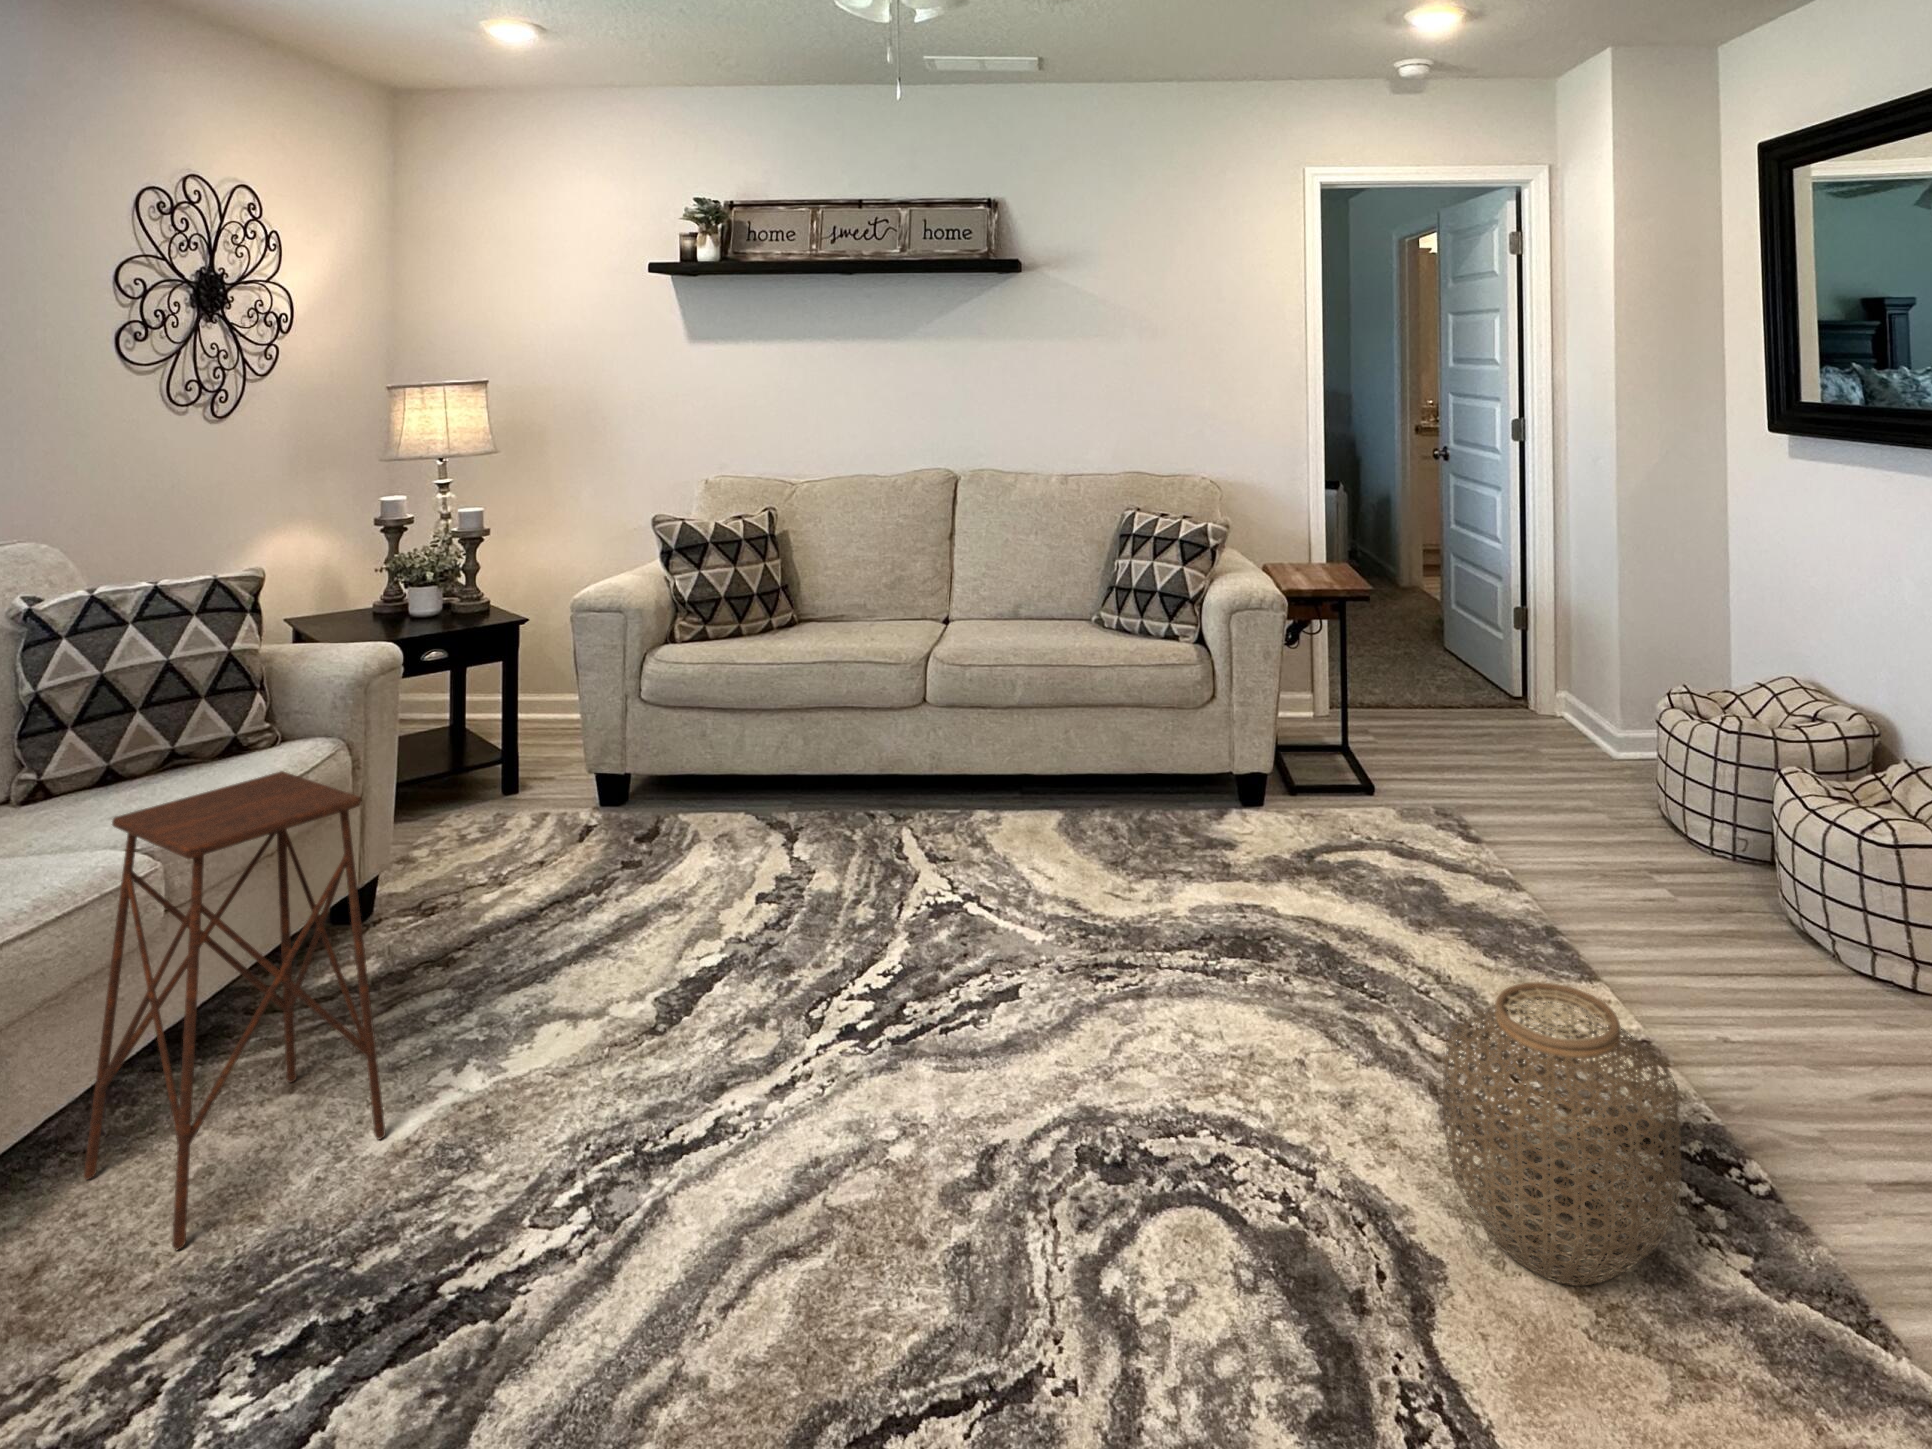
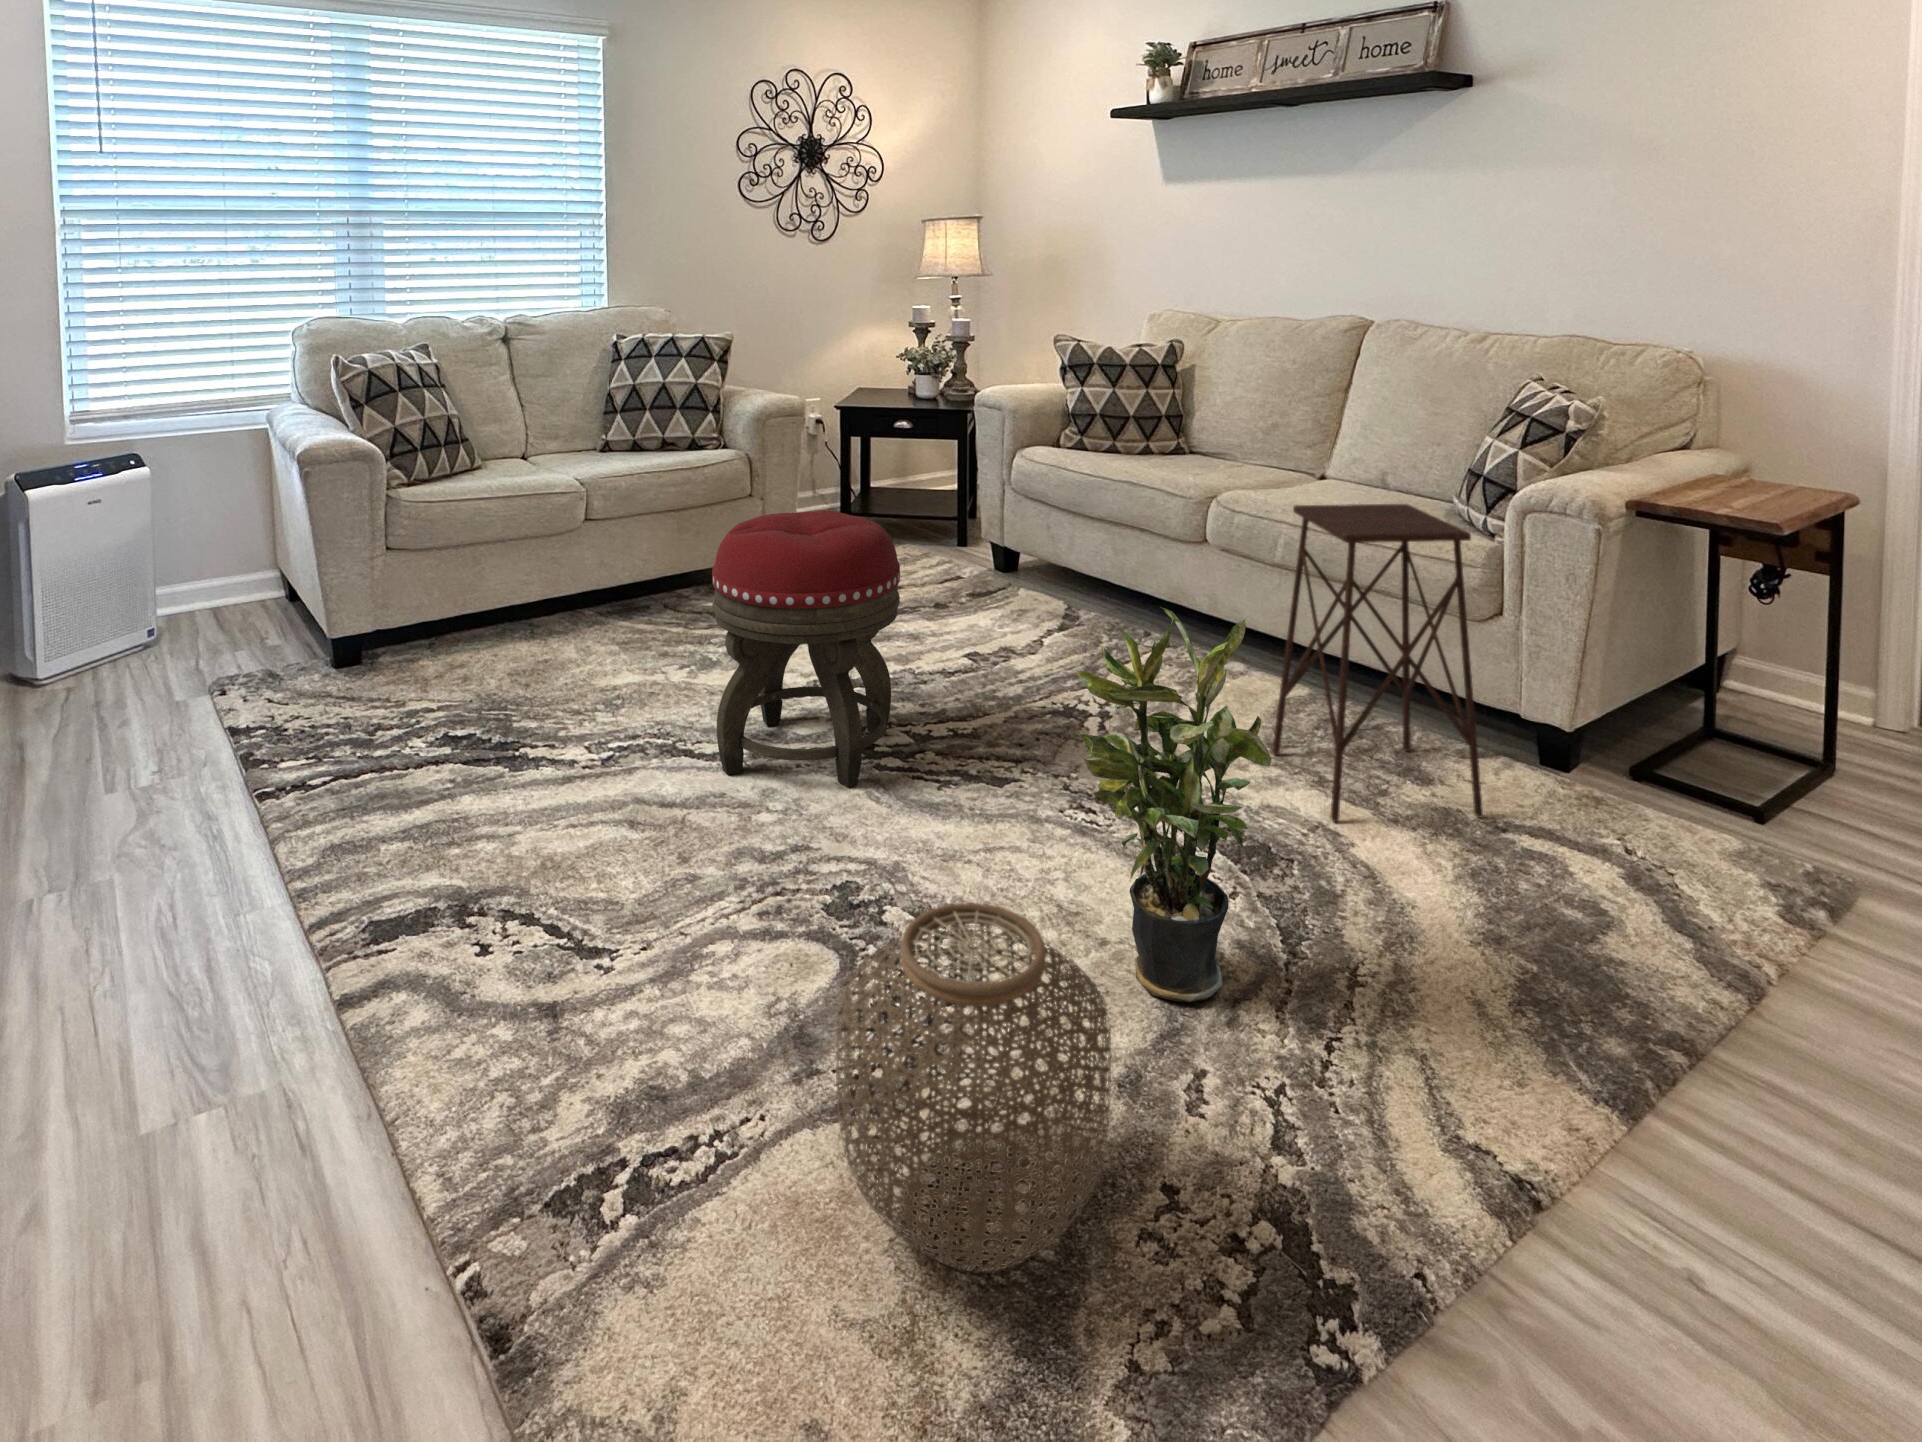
potted plant: none [1269,719,1437,1057] -> present [1076,607,1271,1002]
footstool: none [698,754,932,1127] -> present [712,510,900,787]
side table: present [84,771,386,1250] -> present [1272,504,1483,822]

